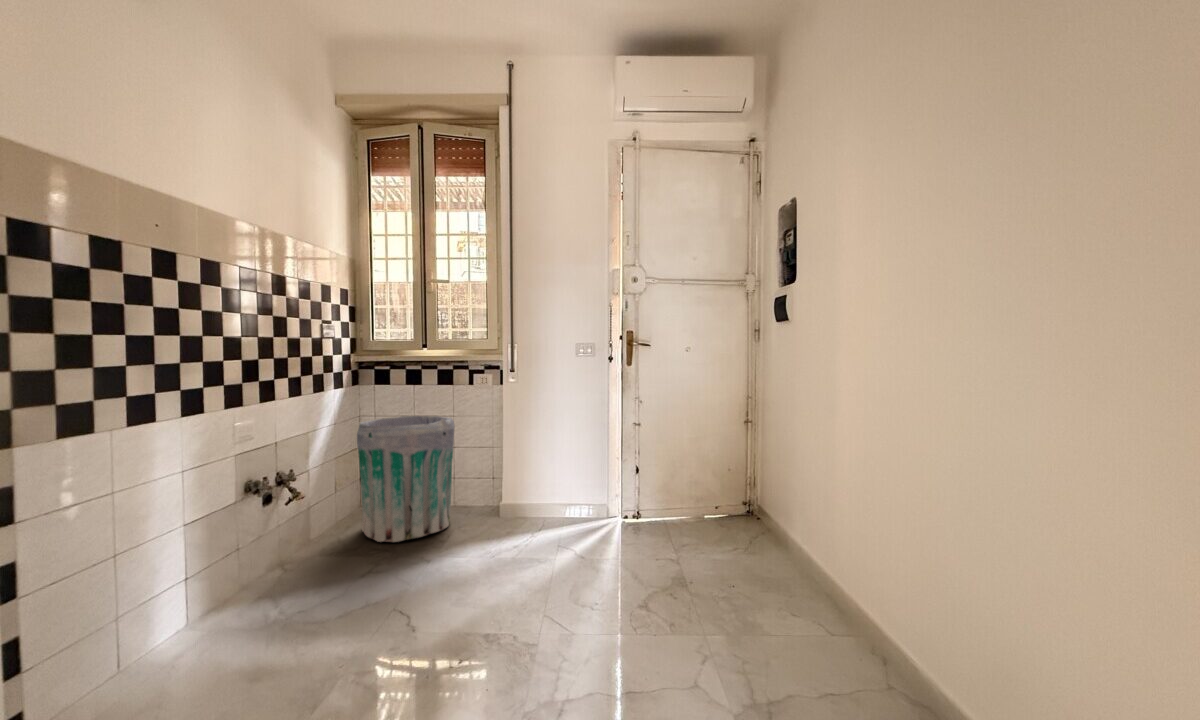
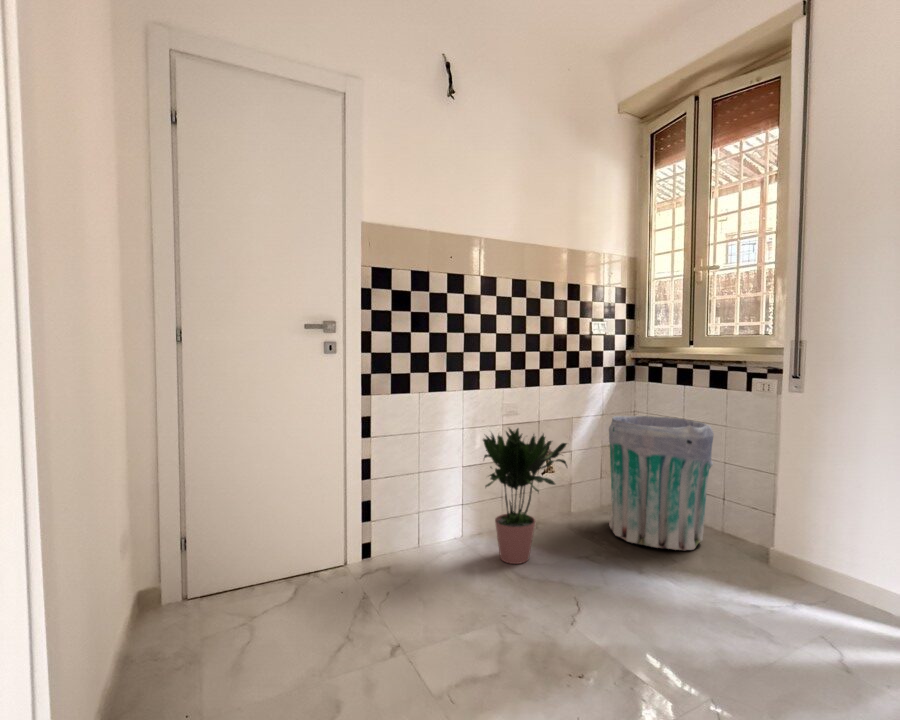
potted plant: none [212,440,355,620] -> present [483,428,567,564]

